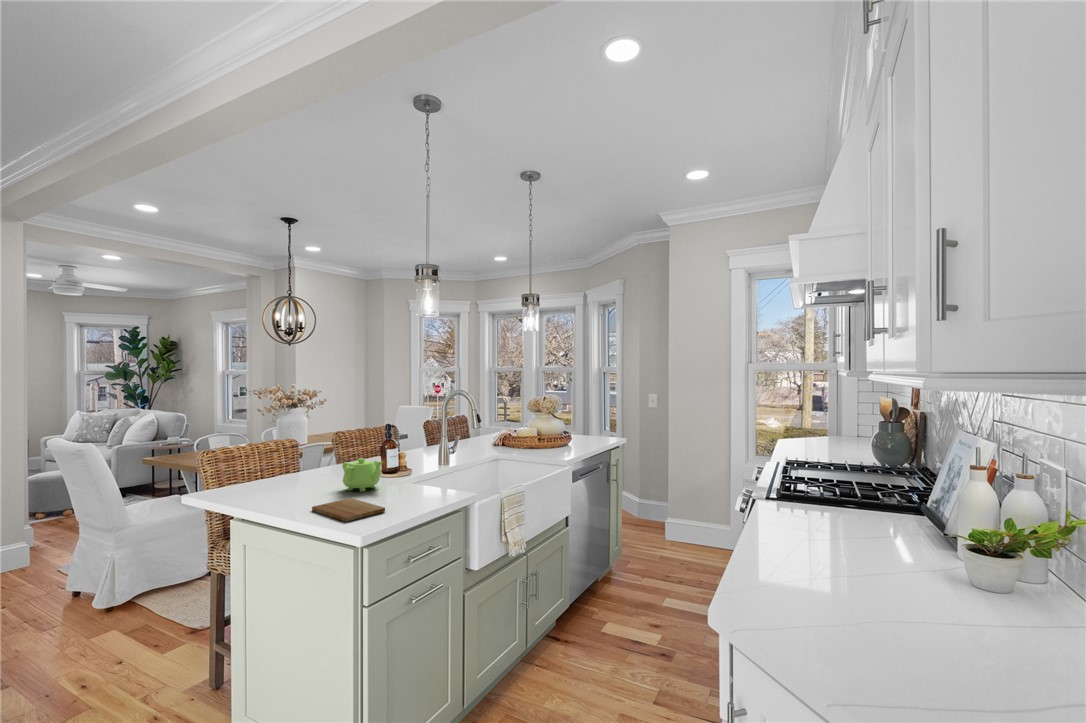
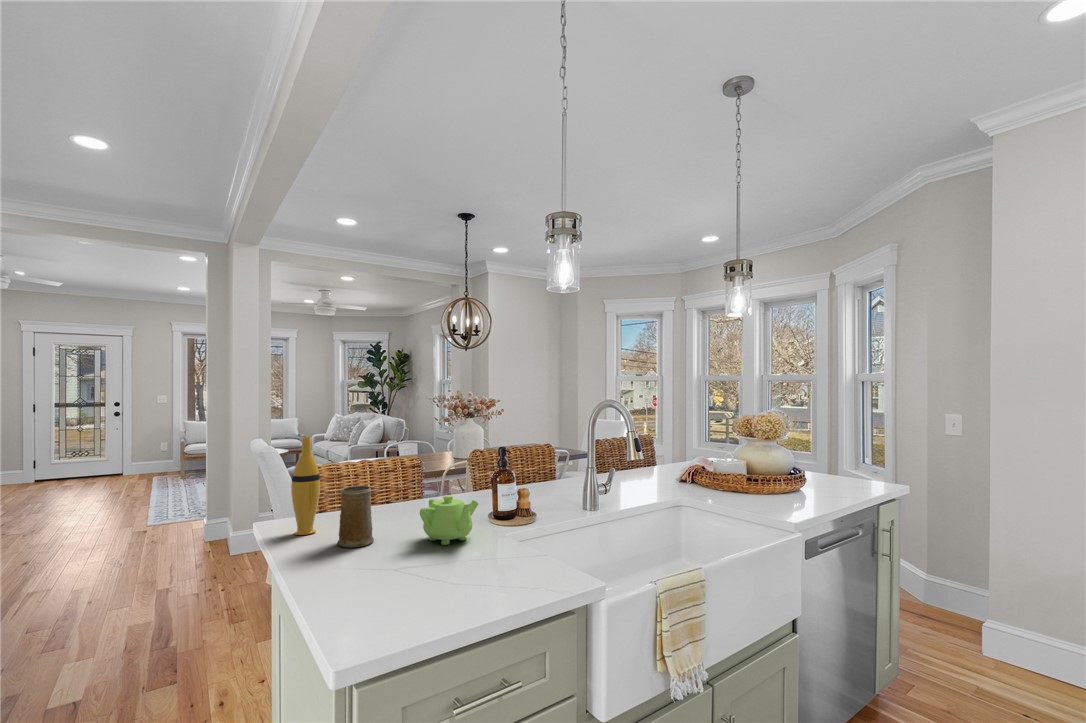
vase: none [227,422,251,498] -> present [291,437,320,535]
mug: none [278,456,306,500] -> present [337,486,374,547]
cutting board: present [312,498,385,522] -> none [349,557,434,606]

